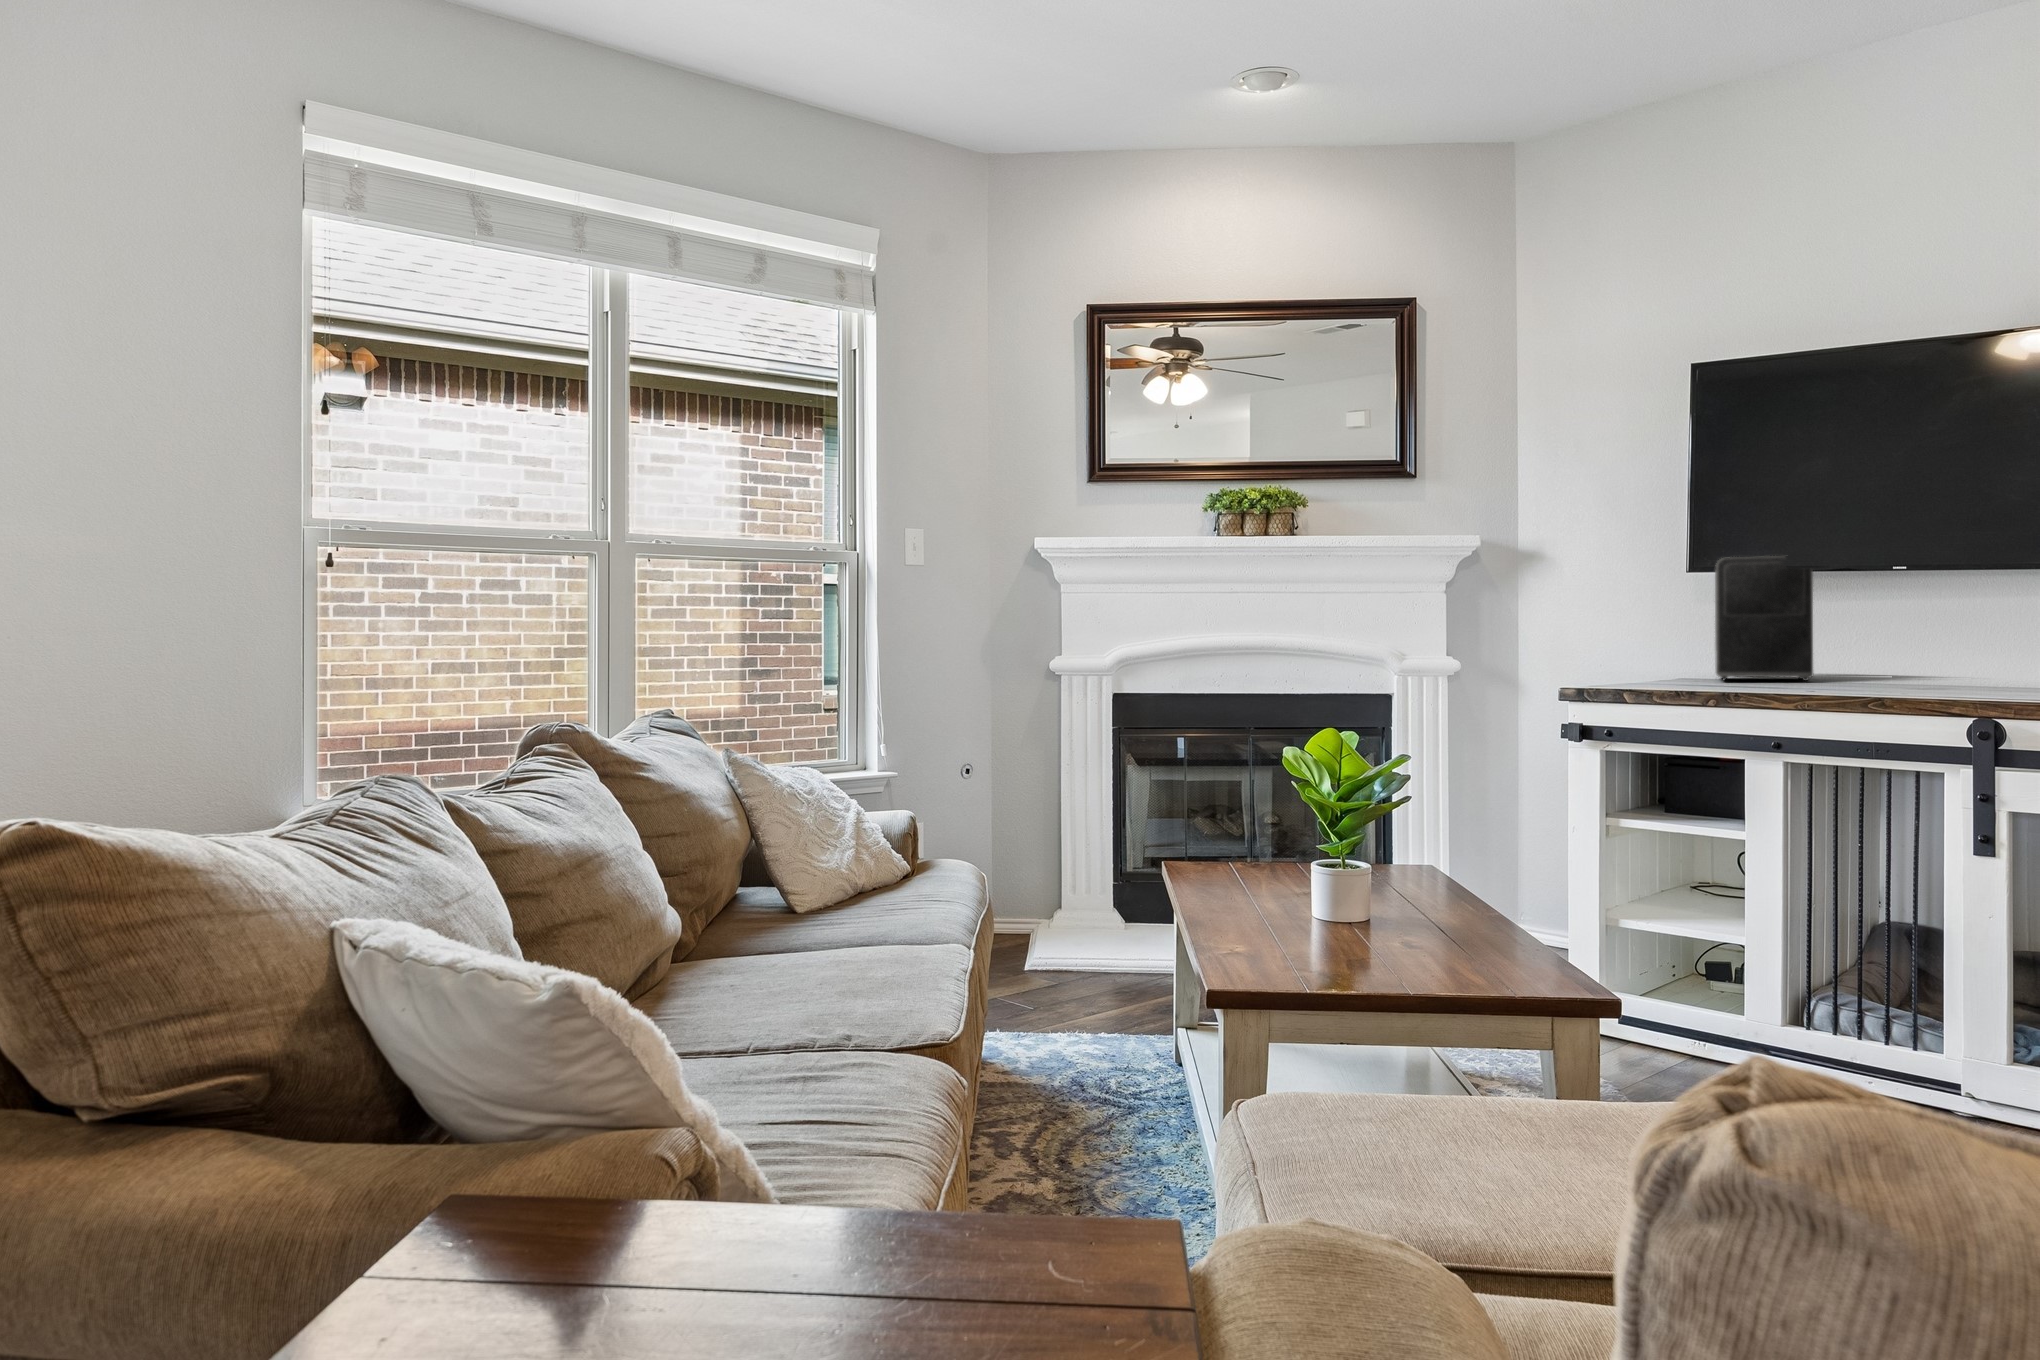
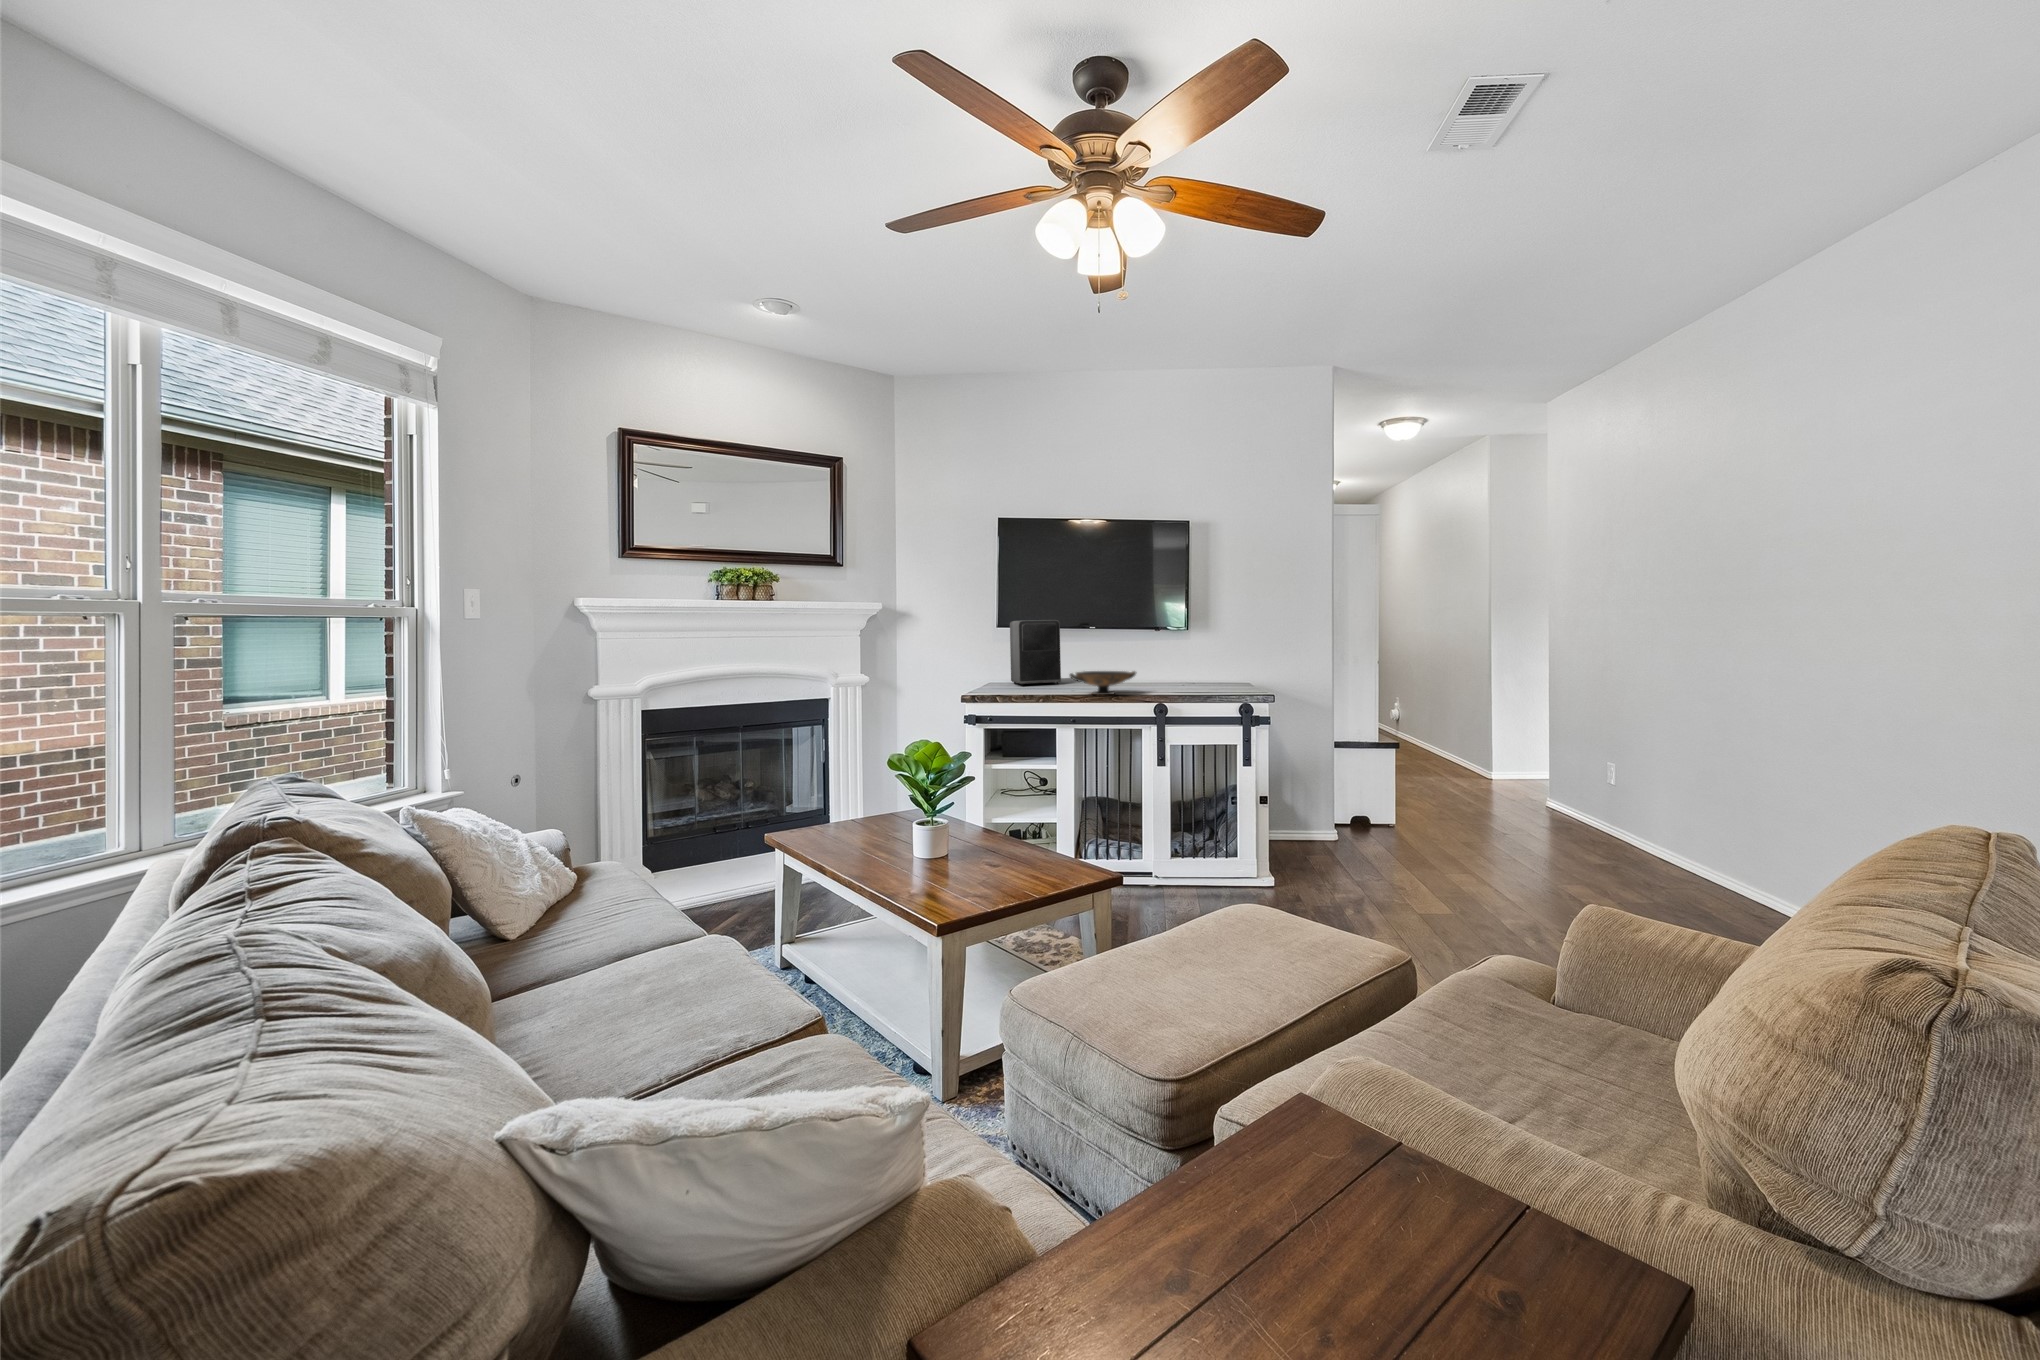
decorative bowl: none [1773,652,1948,699] -> present [1070,671,1136,695]

